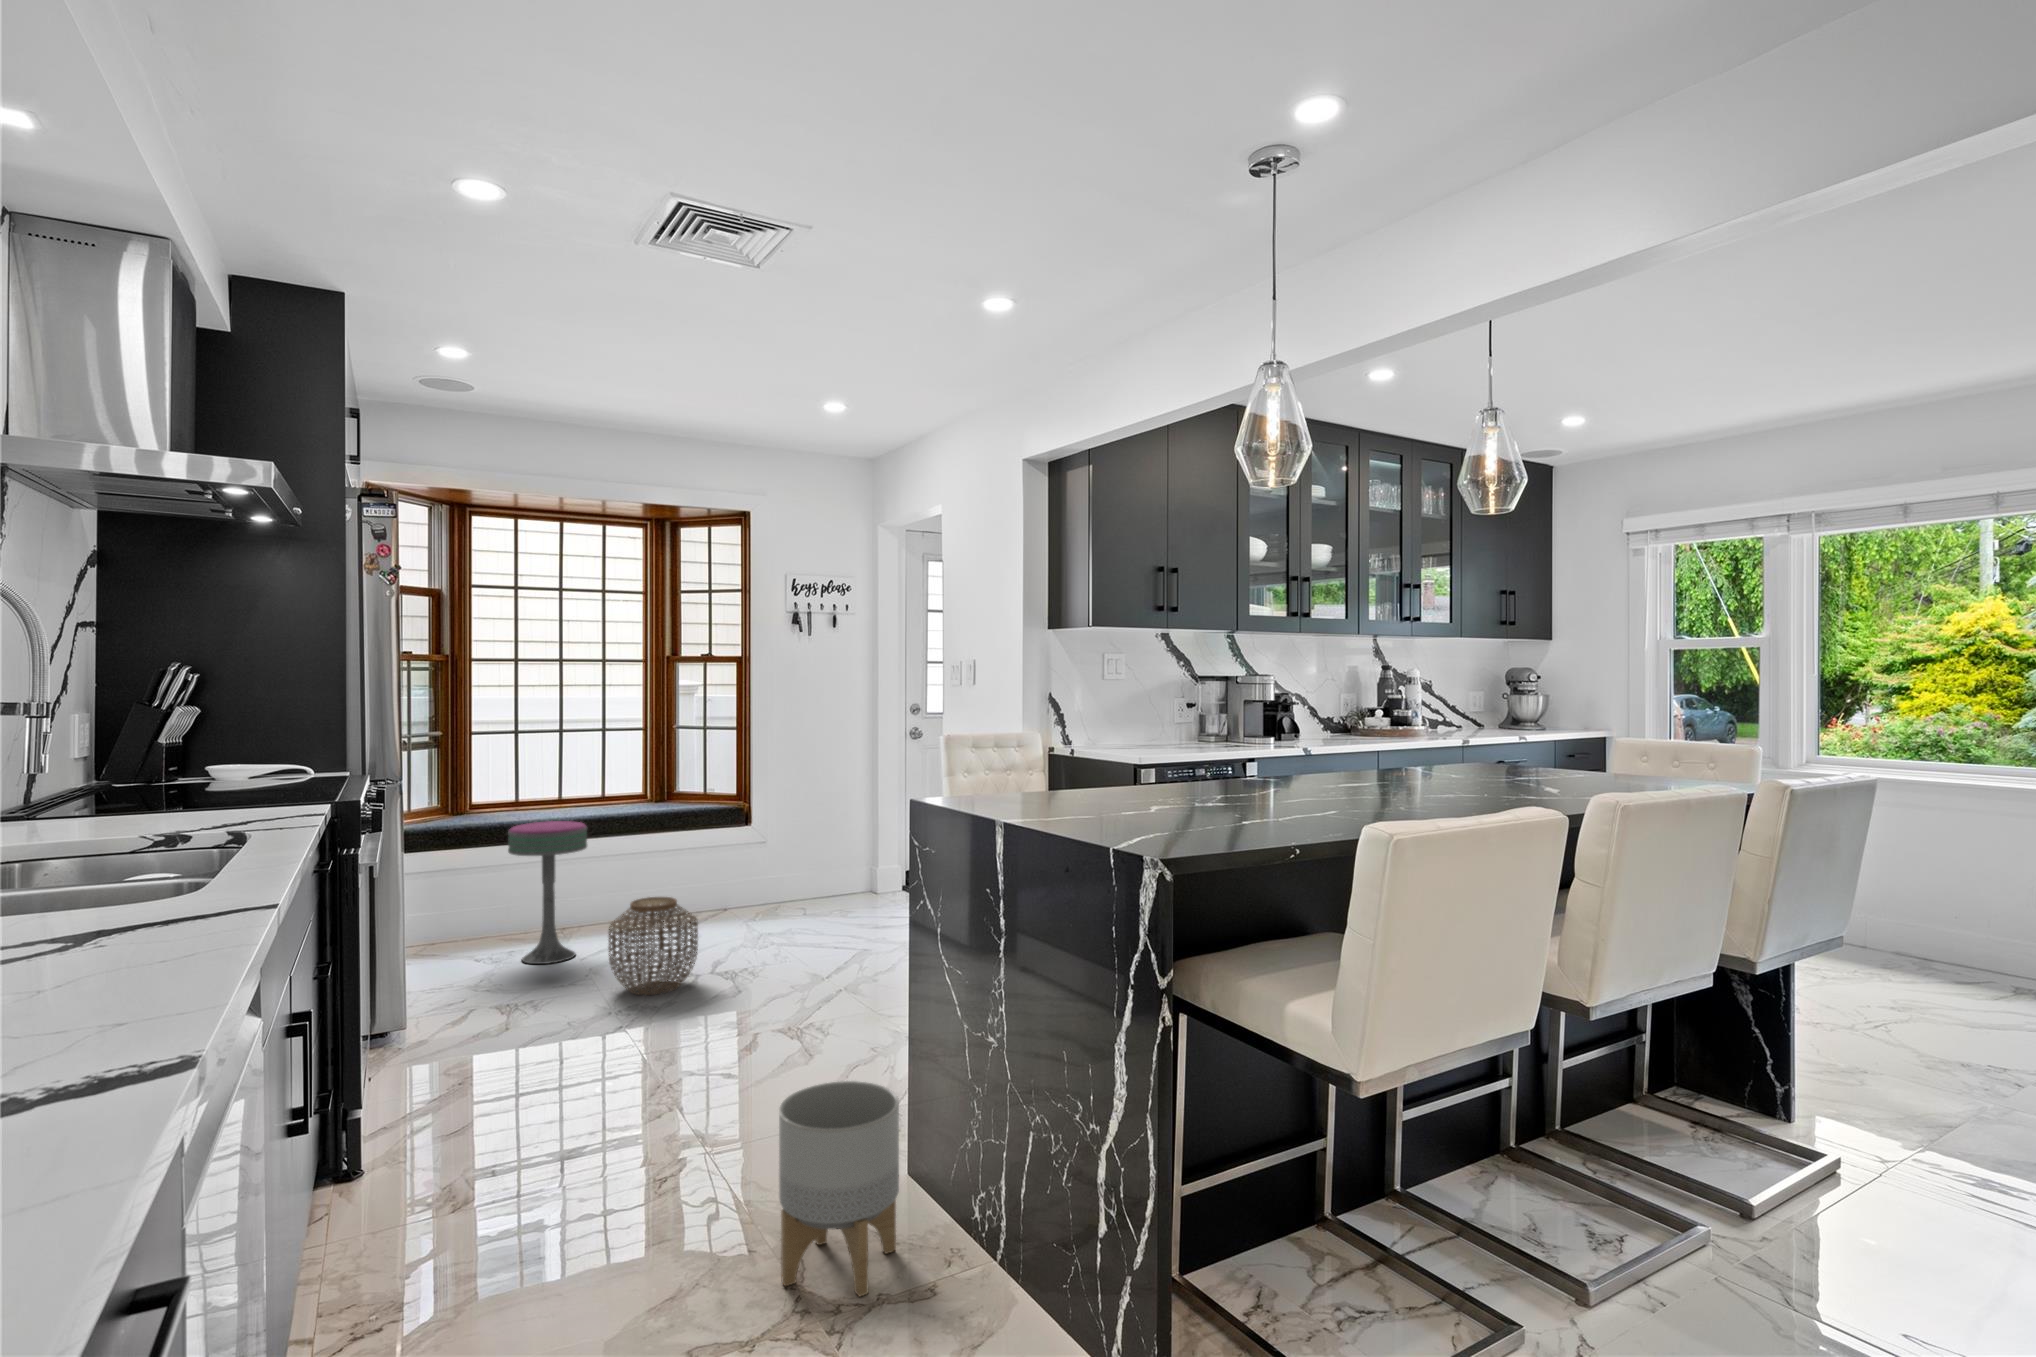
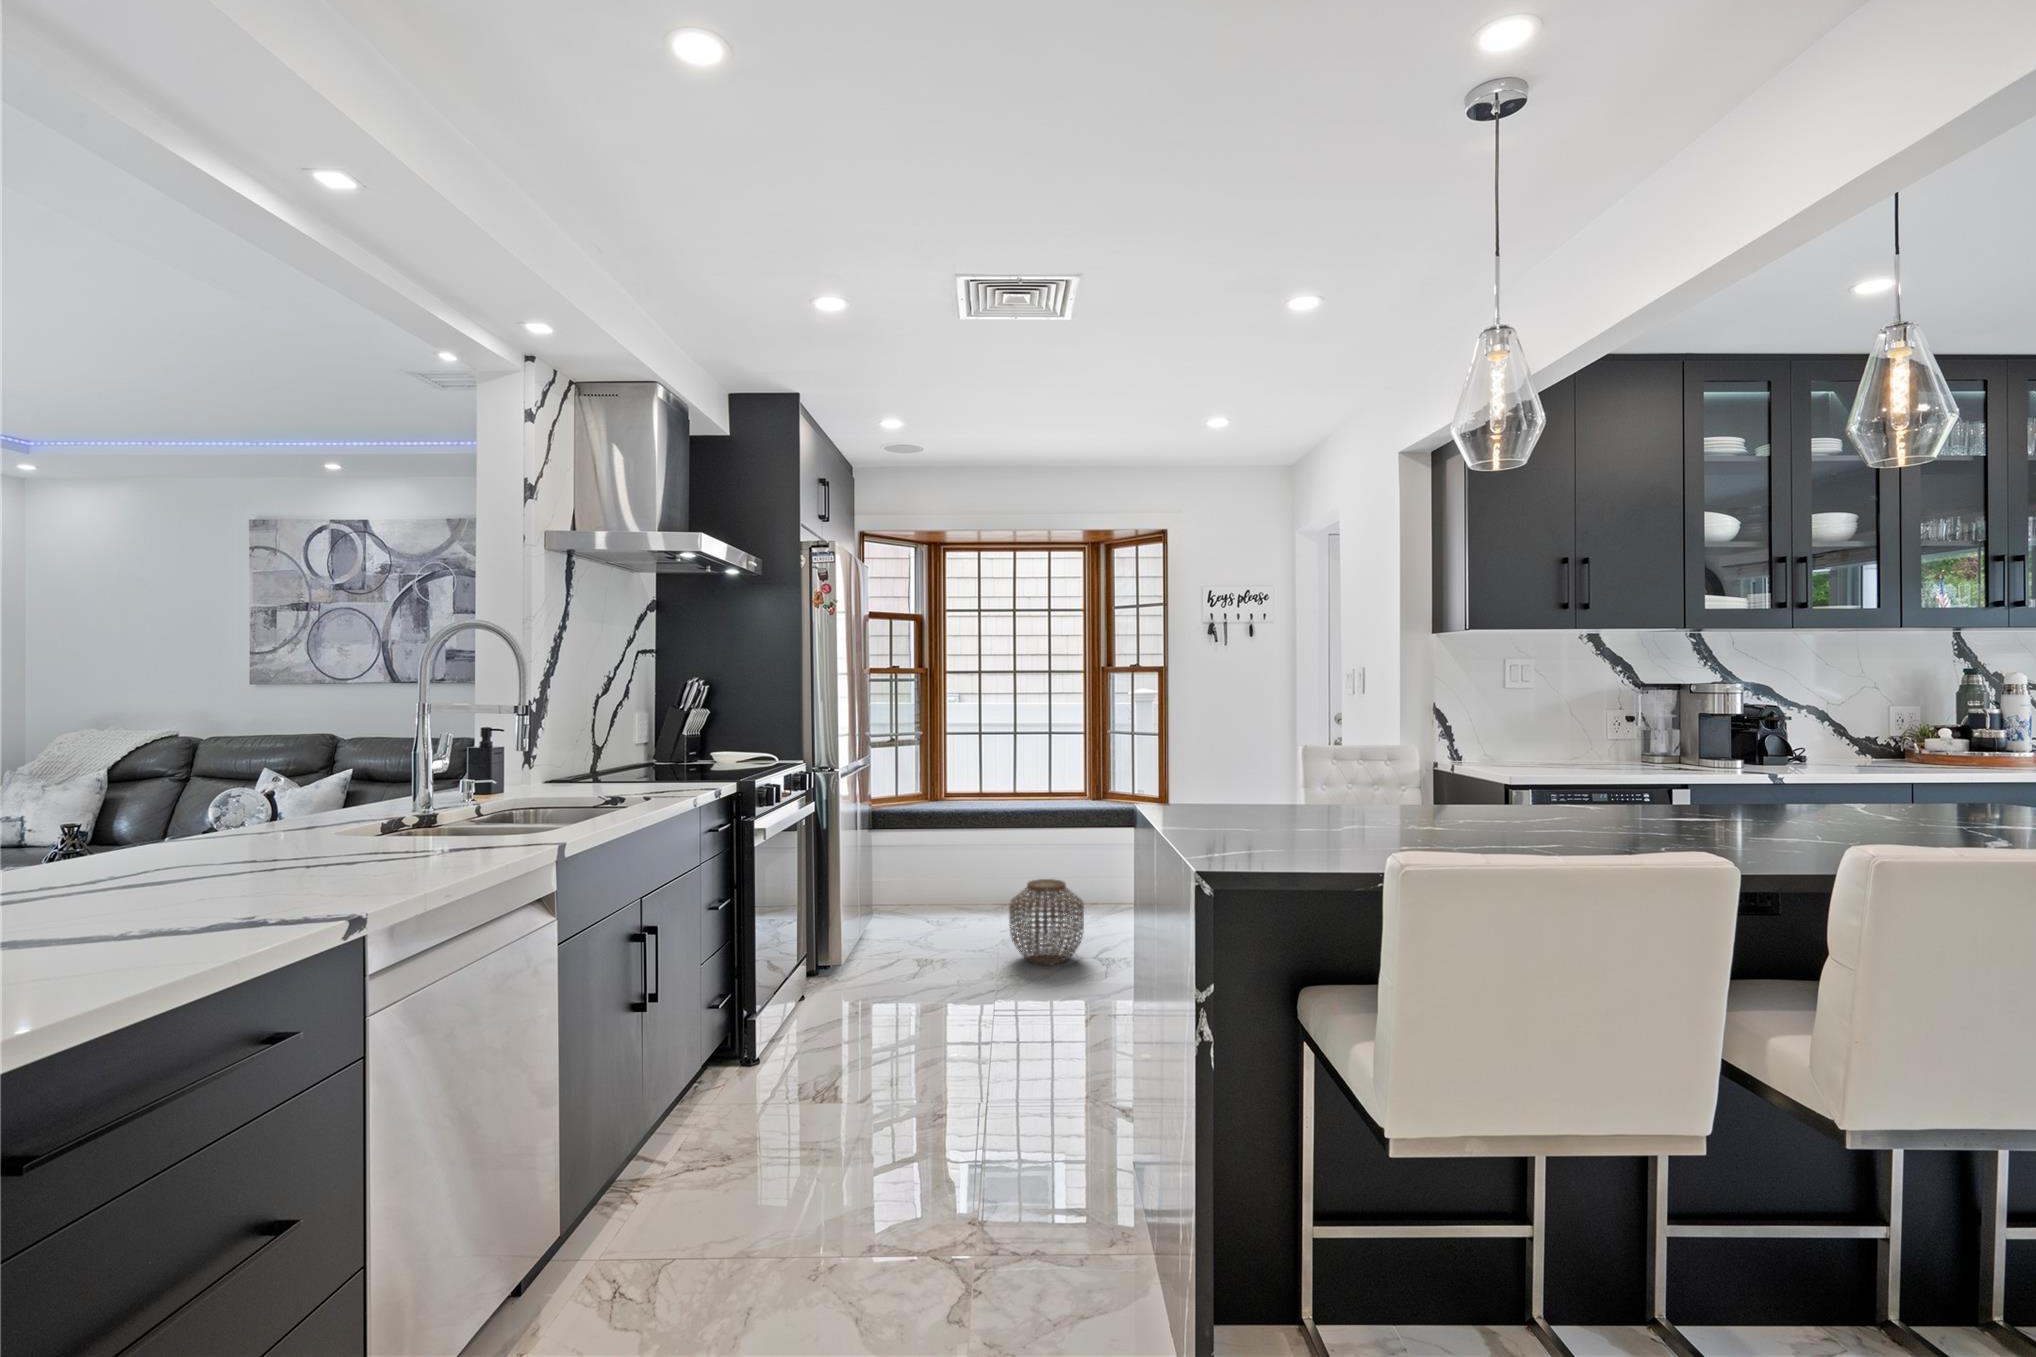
bar stool: present [508,821,587,964] -> none [955,808,1017,927]
planter: present [779,1081,899,1296] -> none [976,1058,1085,1255]

